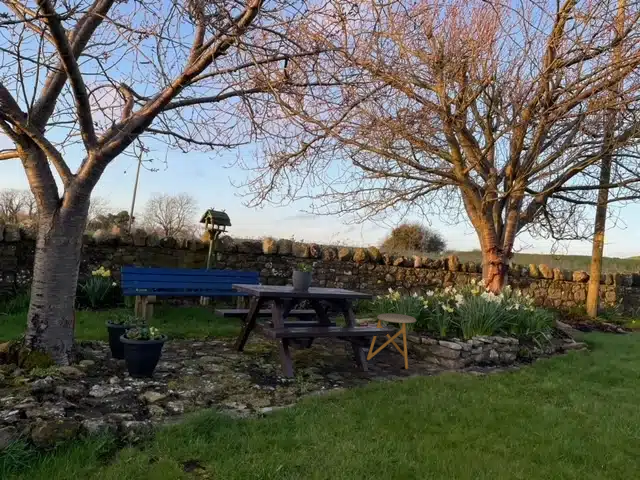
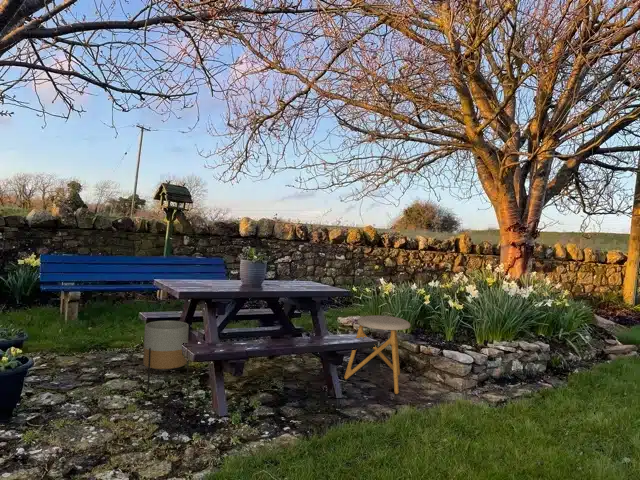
planter: none [225,314,258,363] -> present [143,321,189,390]

